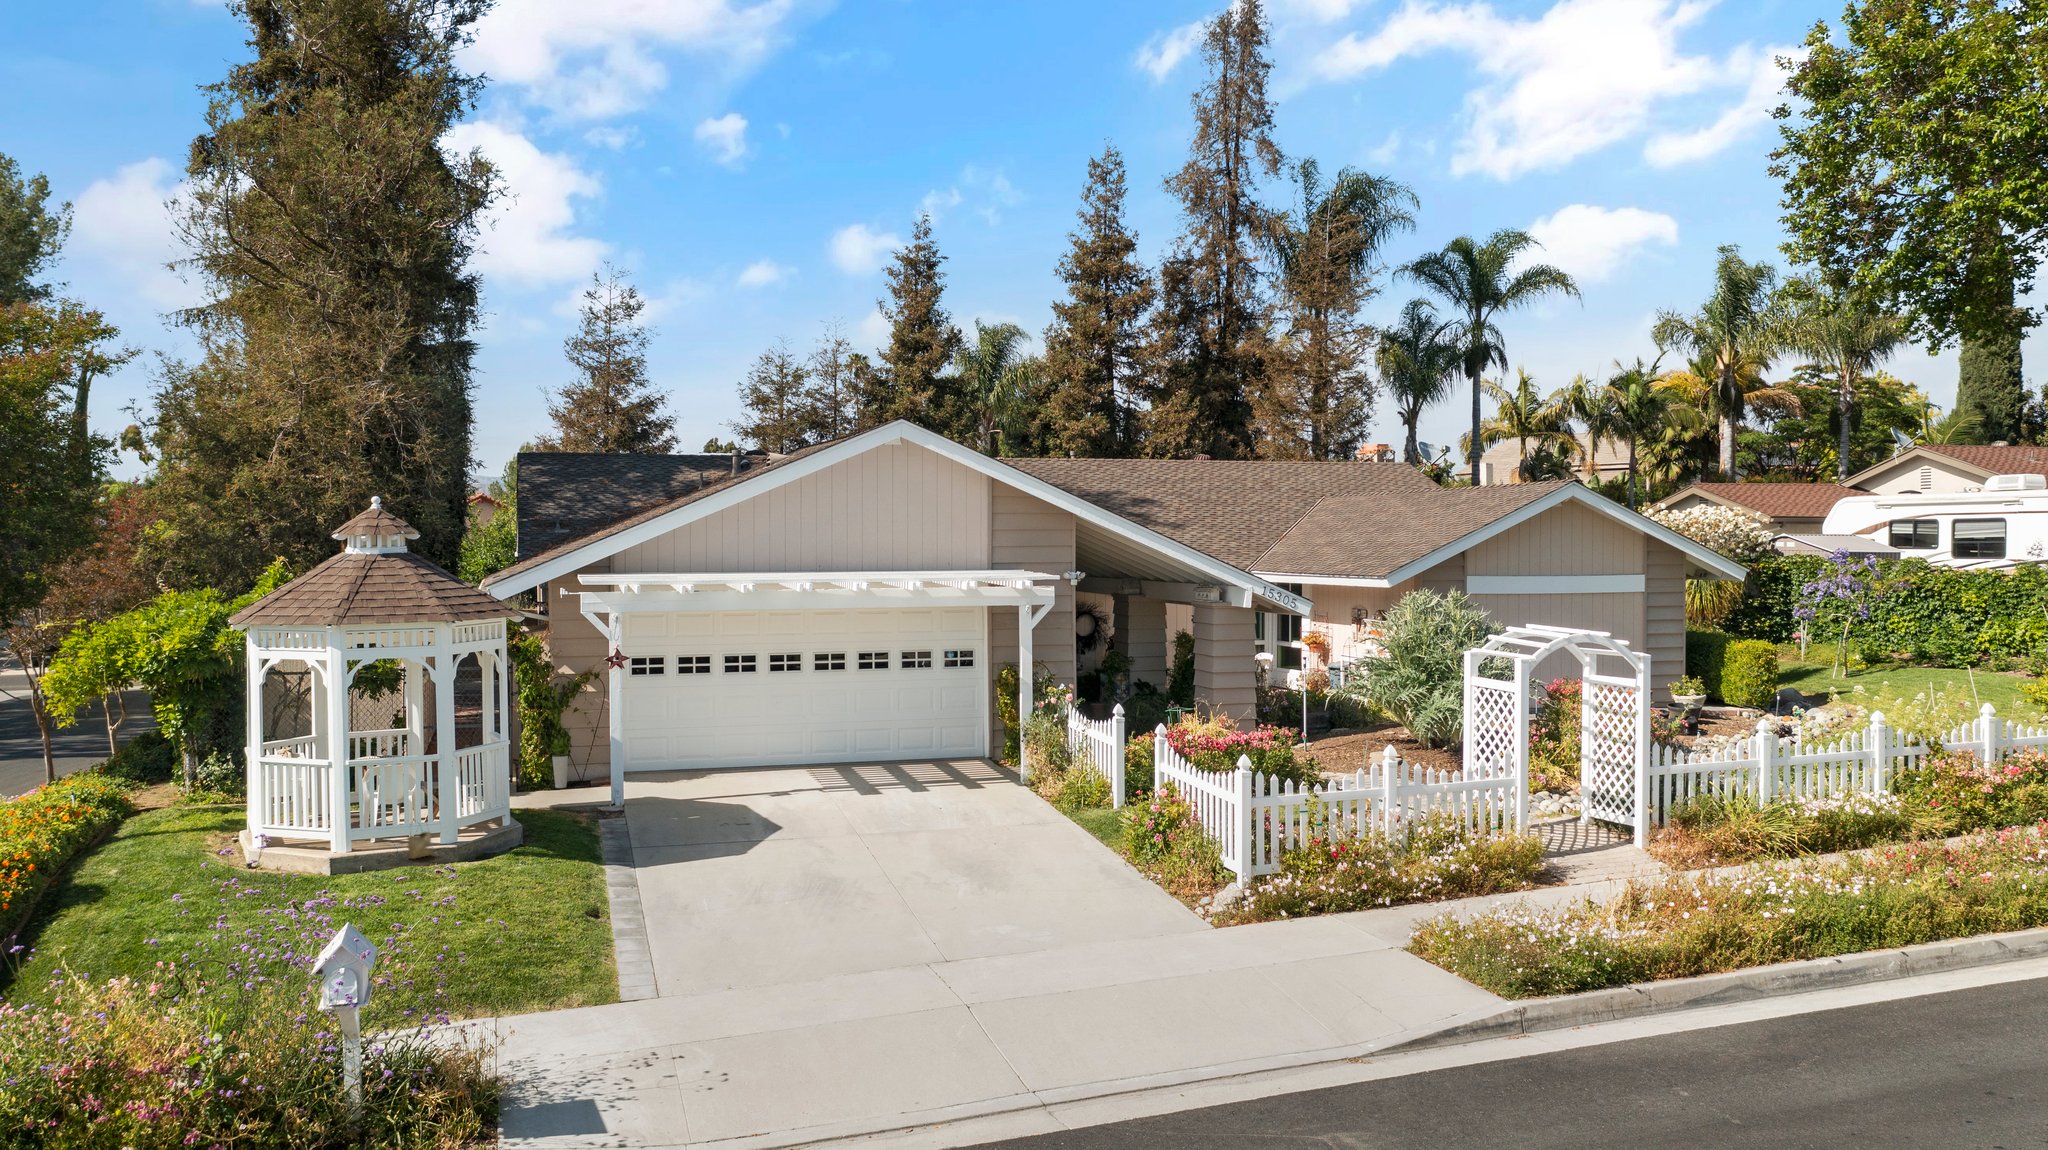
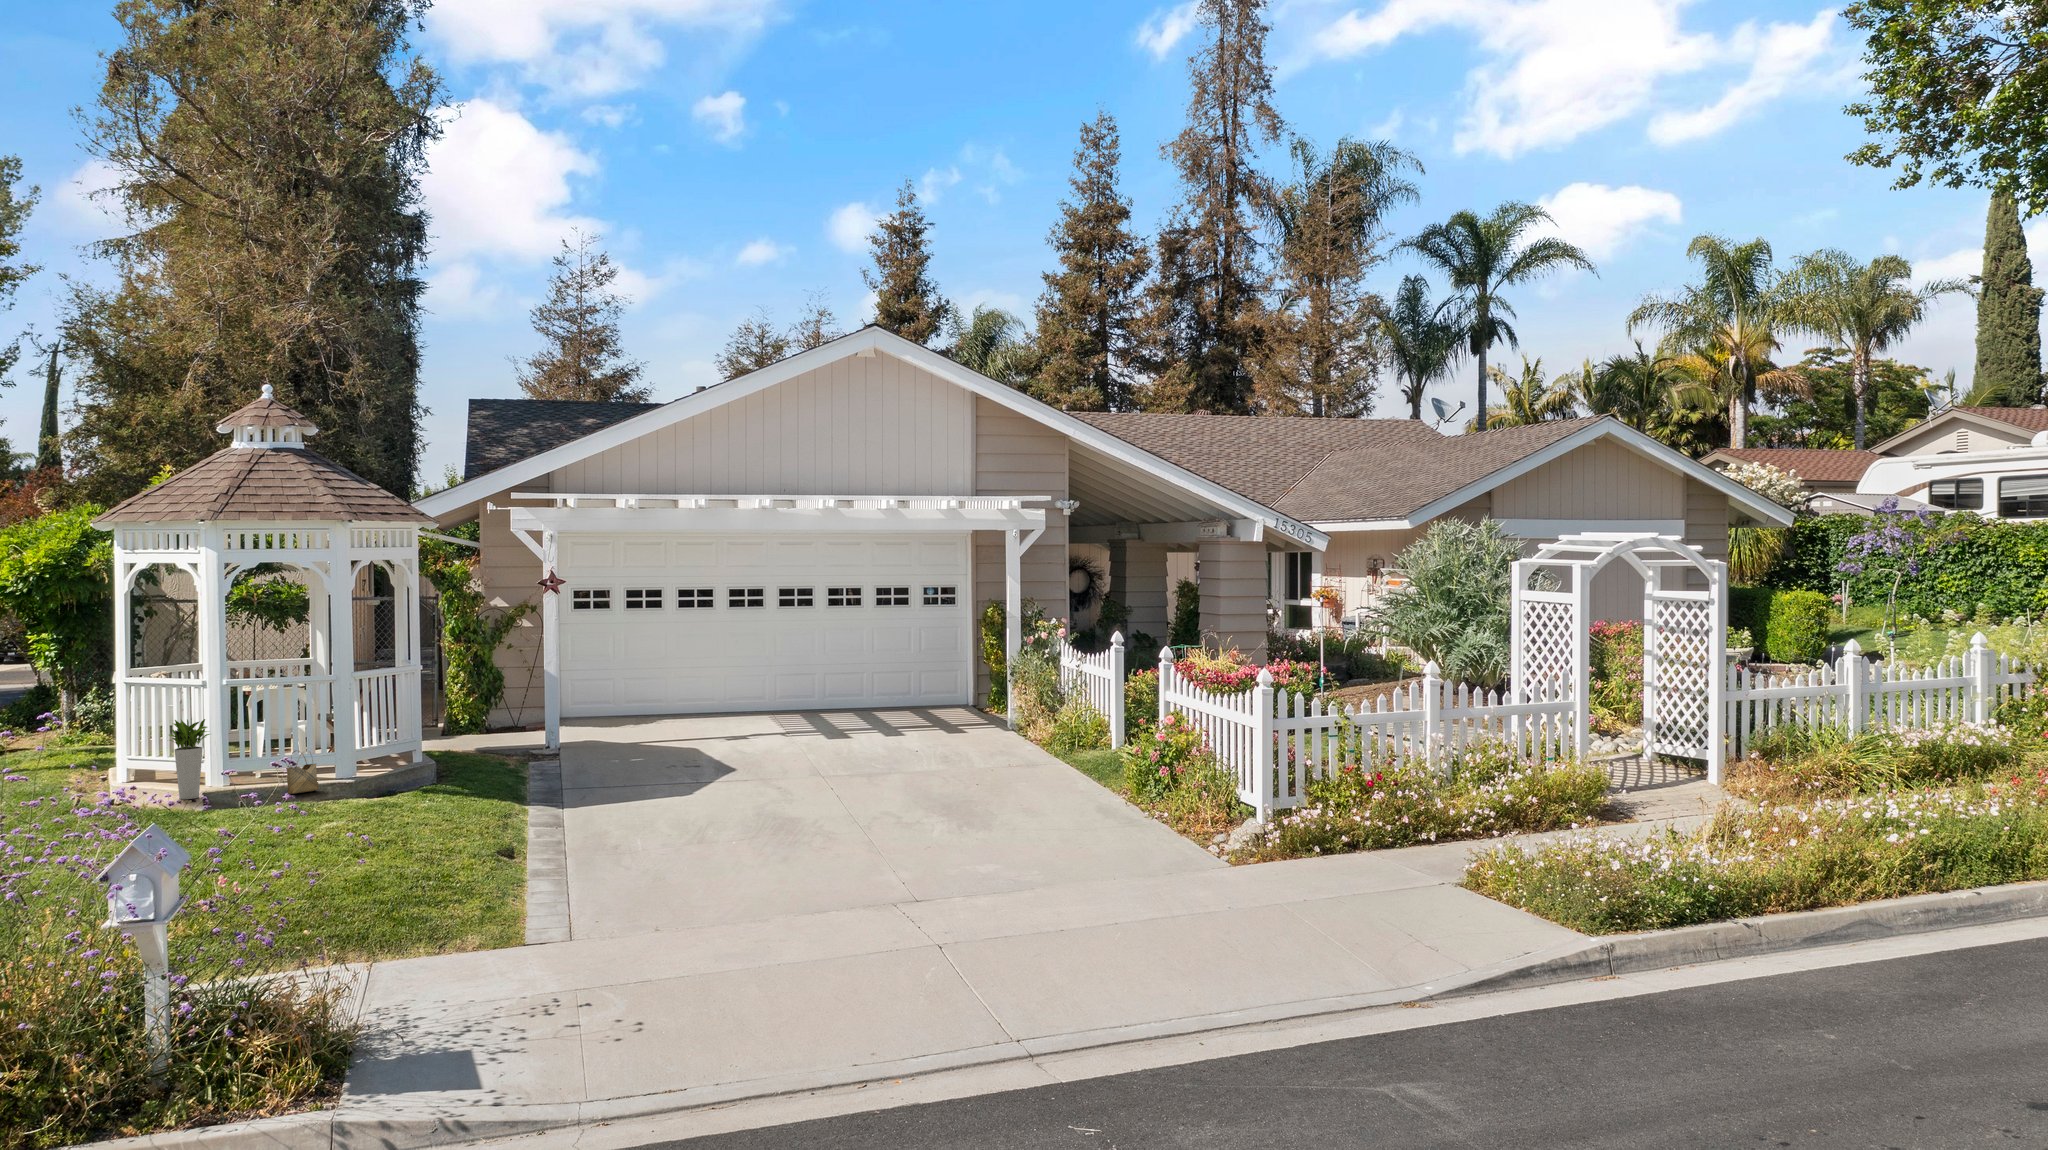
planter: present [551,736,570,788] -> present [169,719,210,799]

